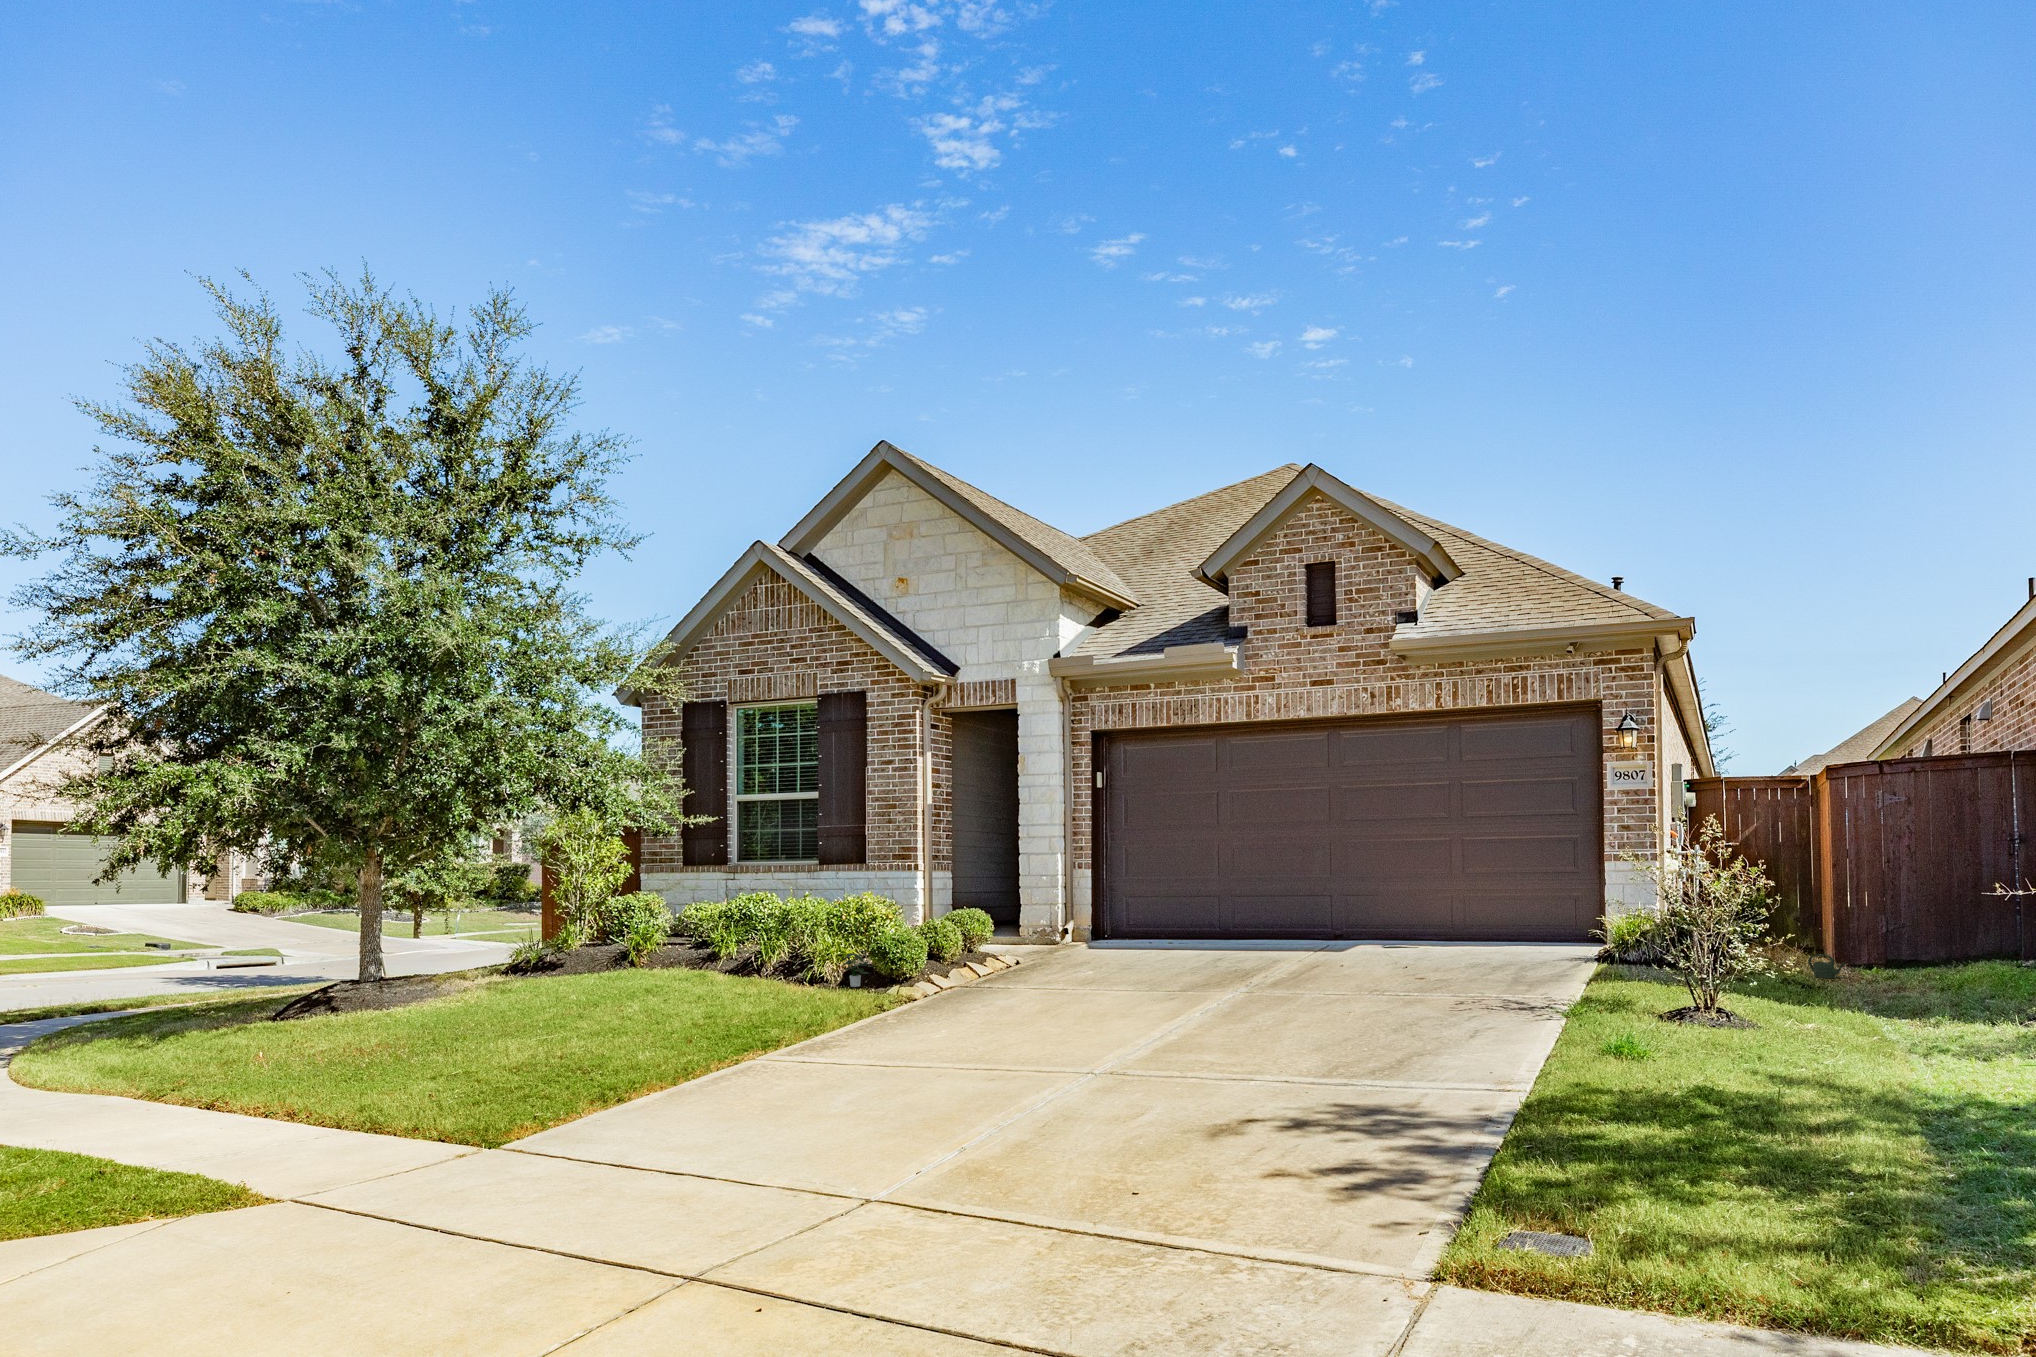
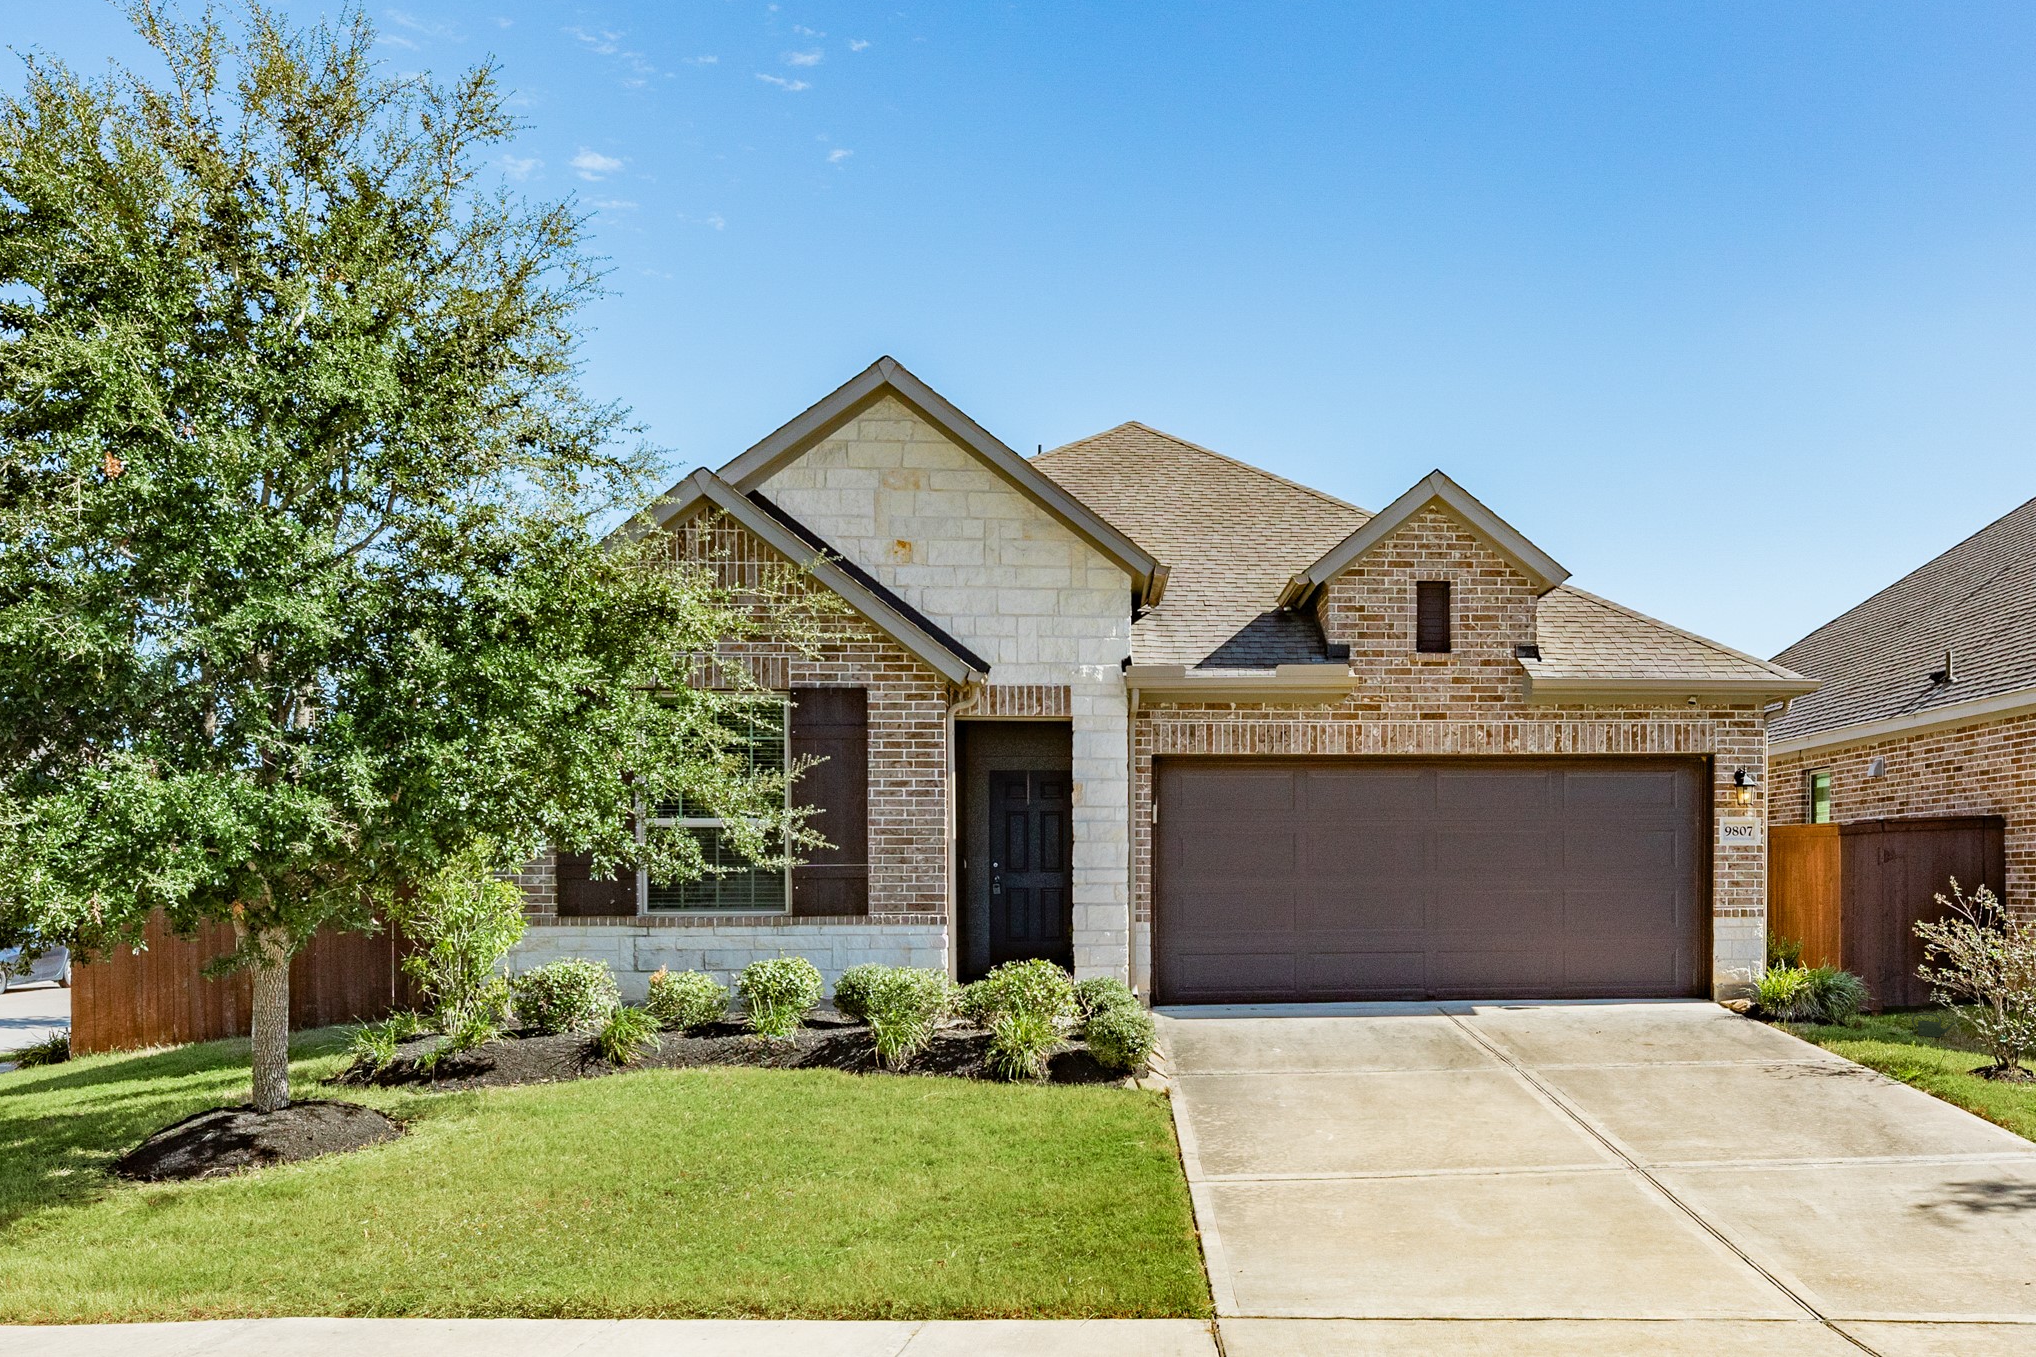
potted plant: present [843,951,872,987] -> none [1036,1071,1084,1124]

